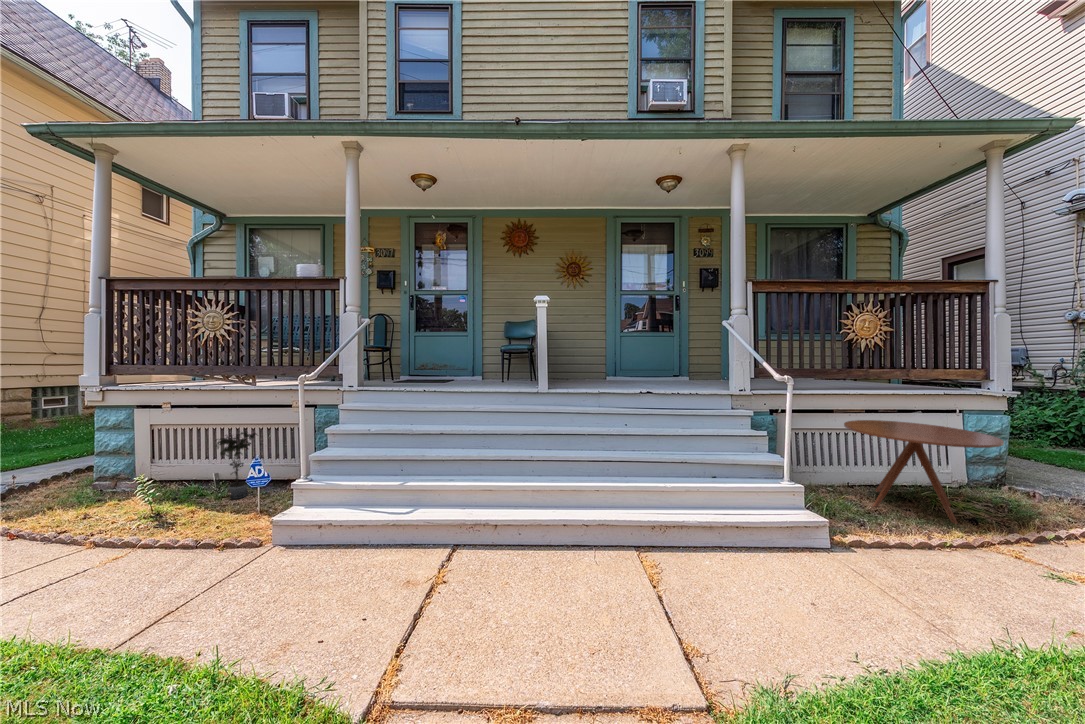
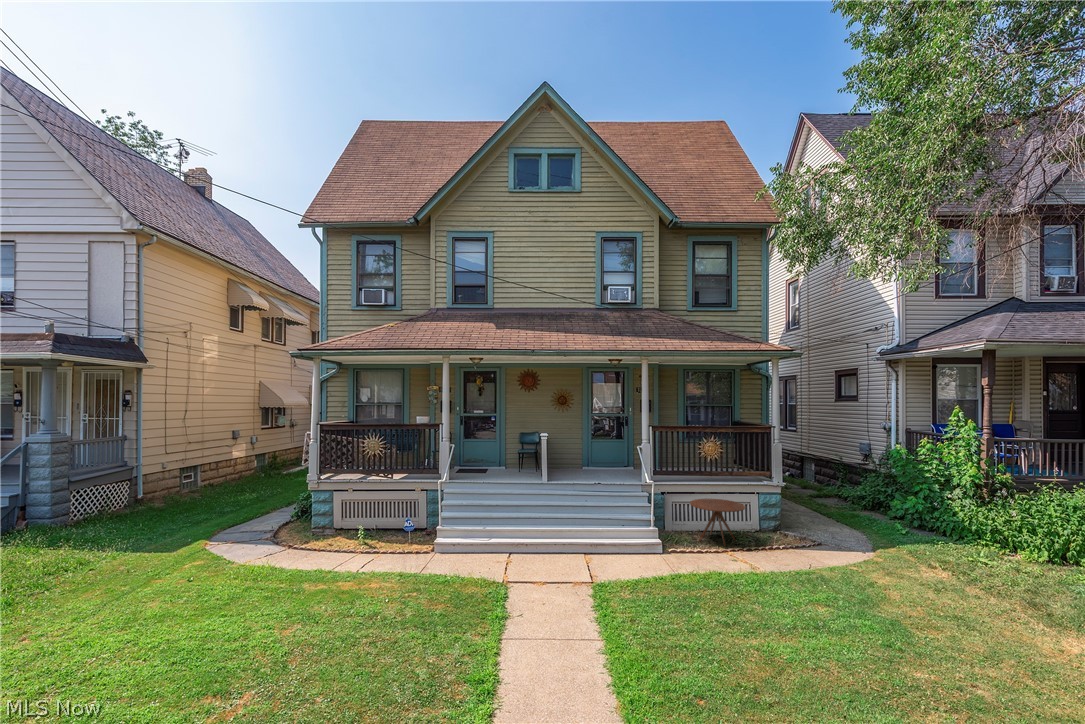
potted plant: present [216,428,257,499] -> none [387,503,402,539]

